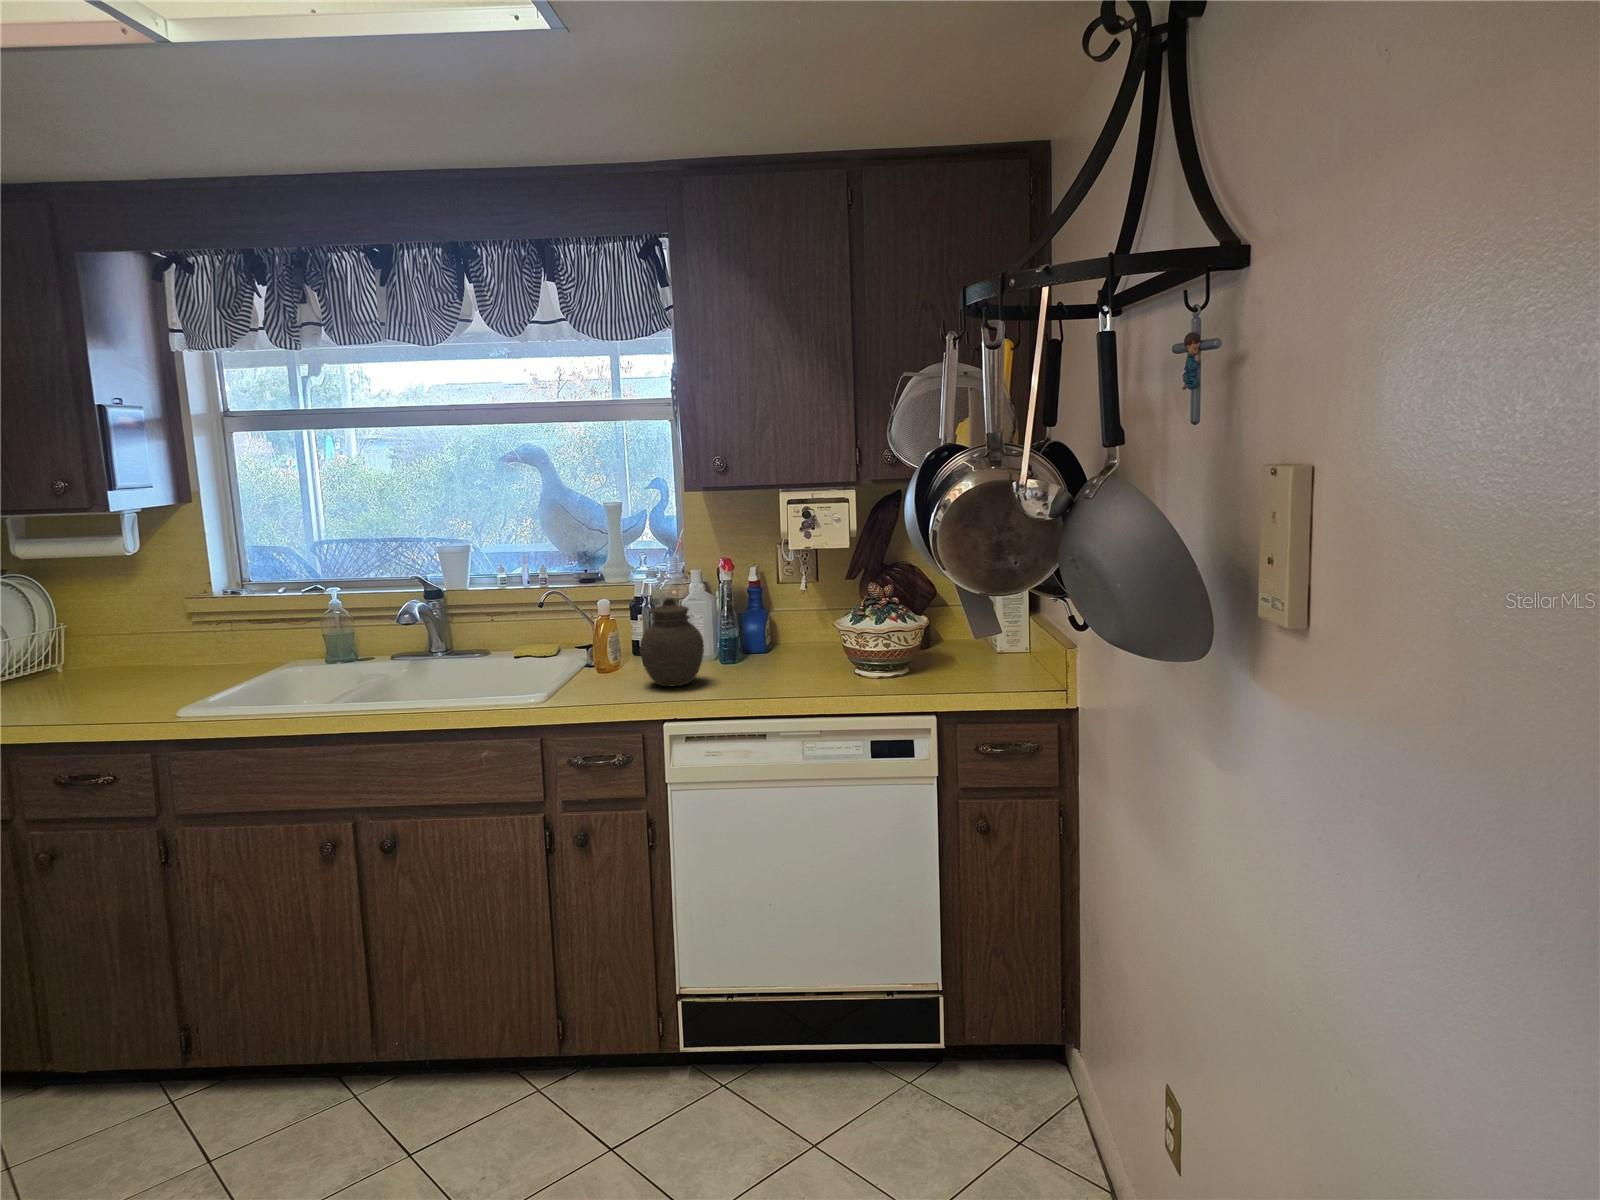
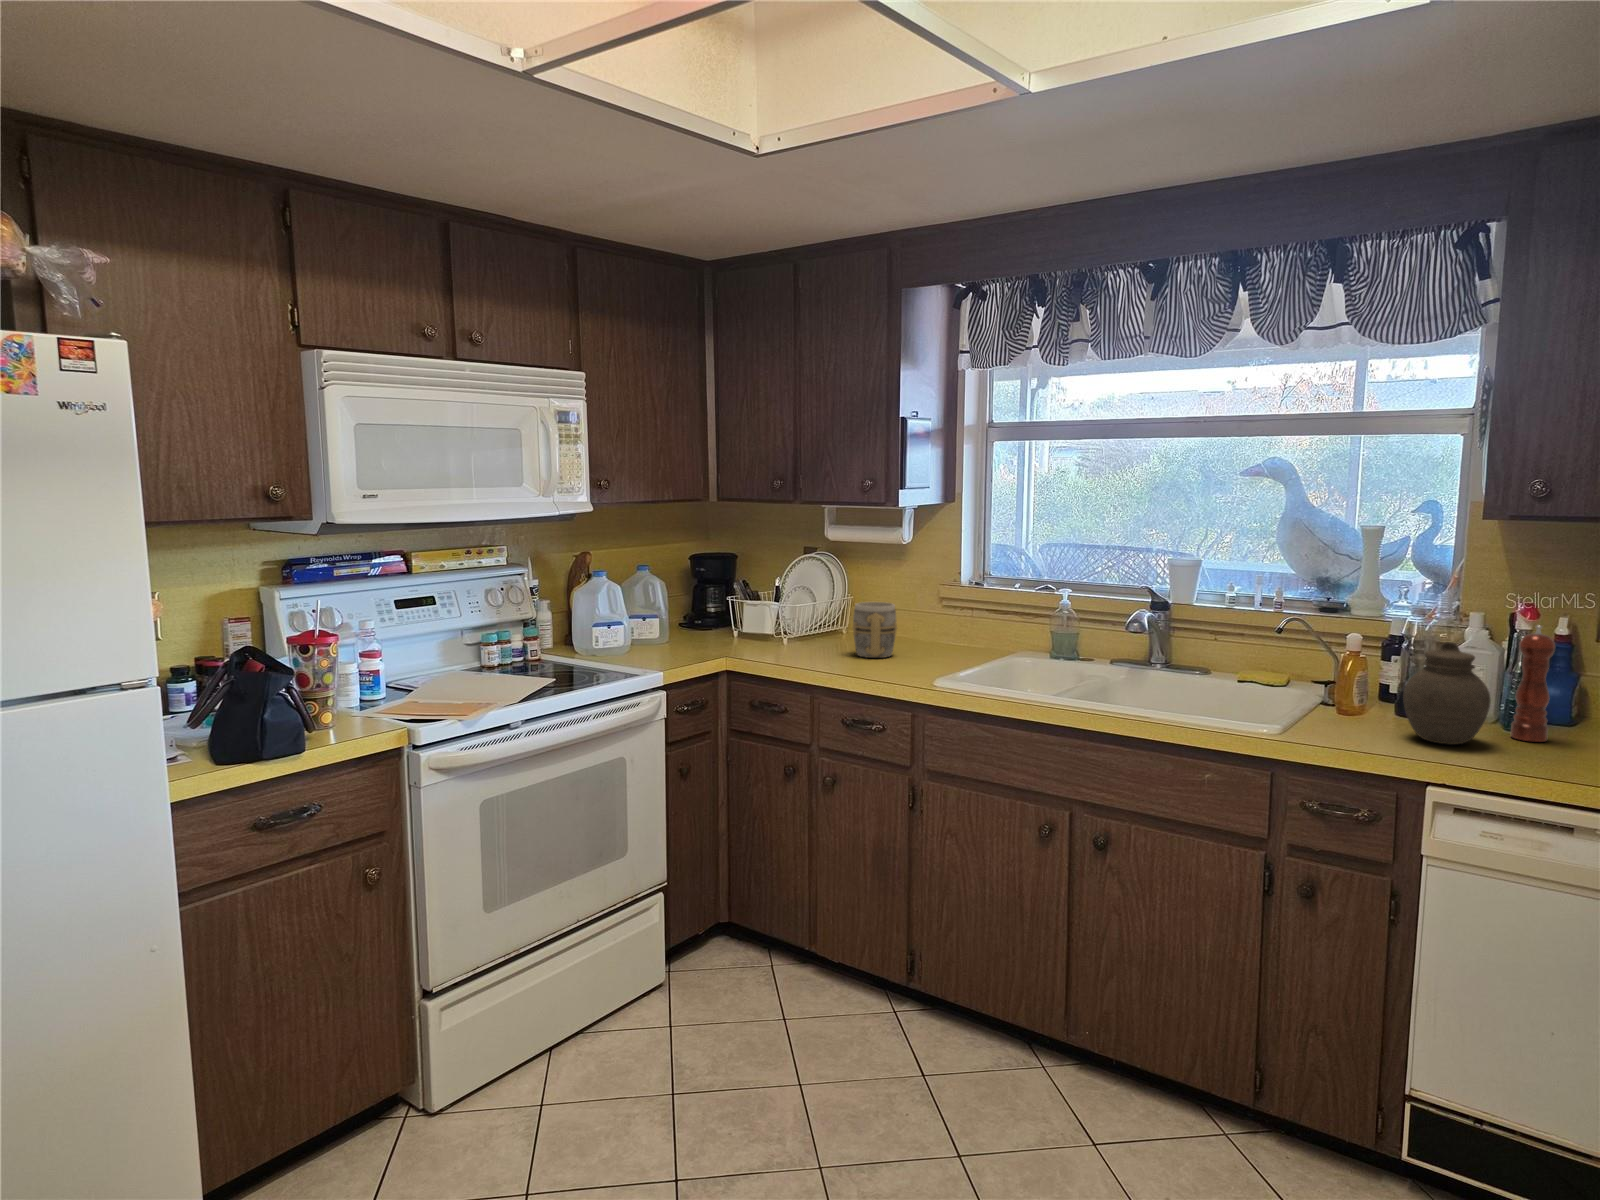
pepper mill: none [721,576,749,672] -> present [1510,625,1555,742]
mug: none [60,627,127,696] -> present [852,602,897,658]

